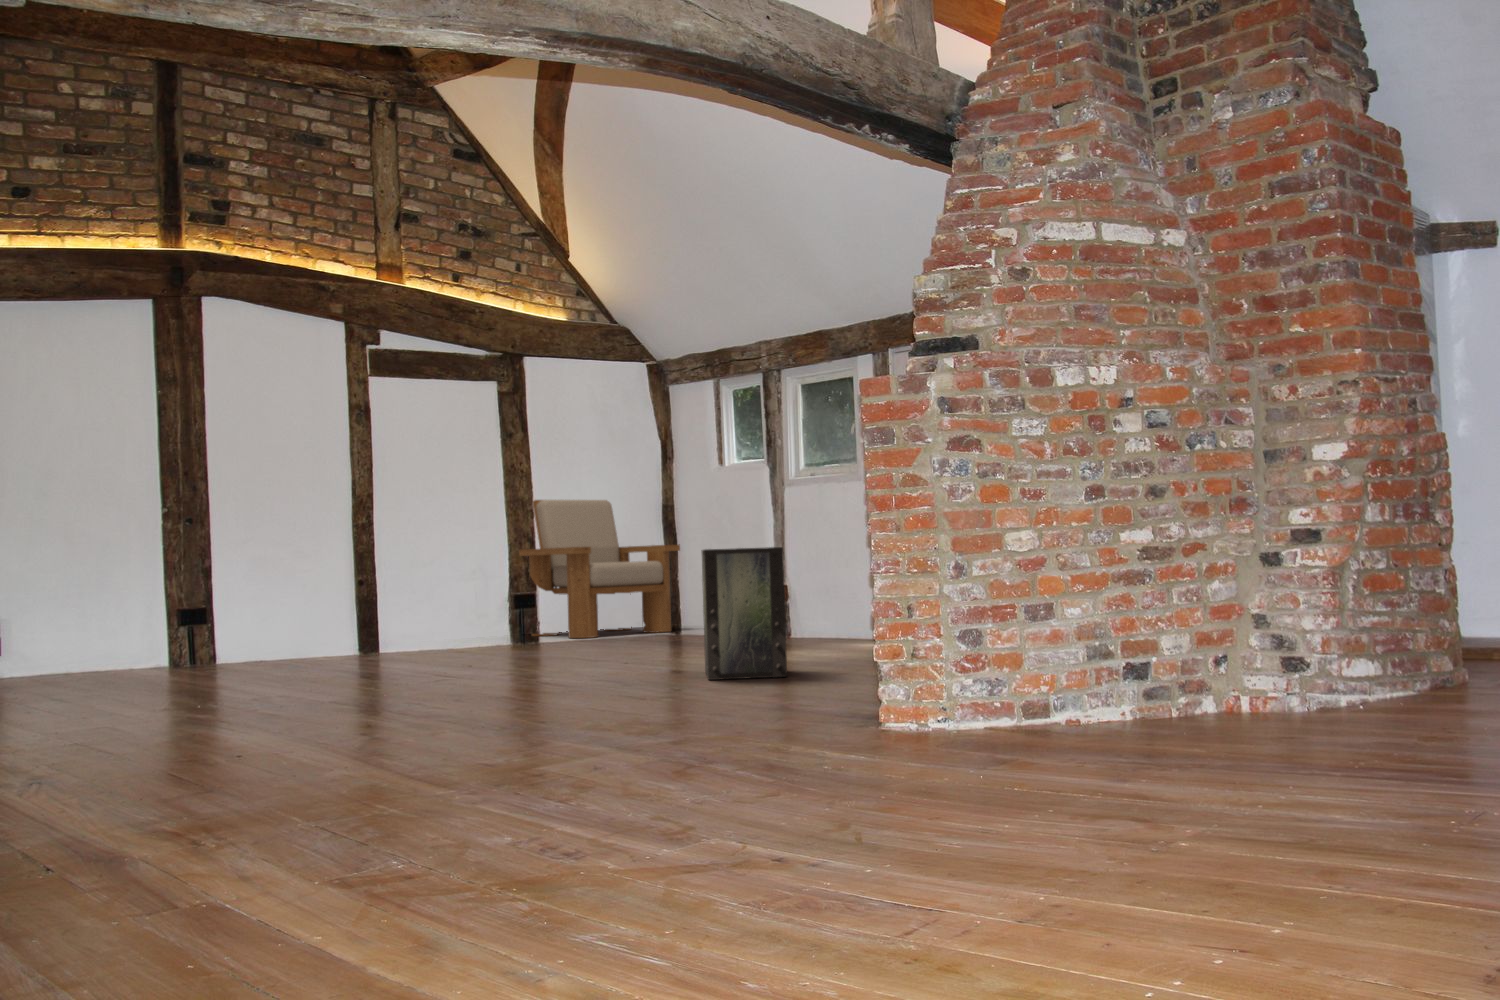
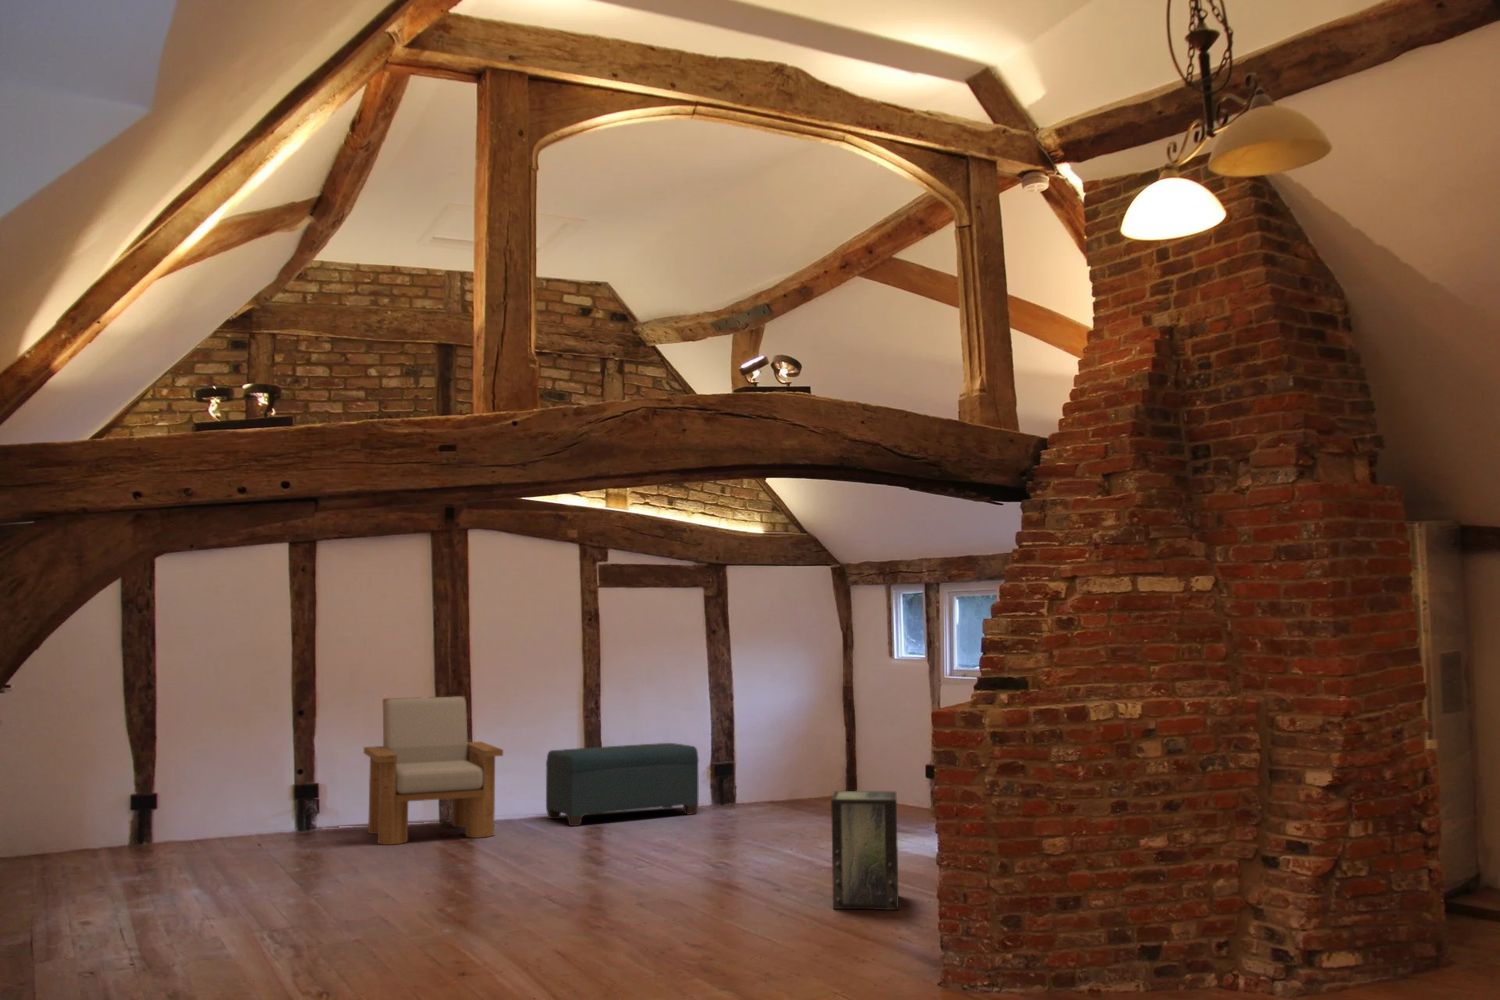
armchair: present [519,500,680,638] -> present [364,696,503,845]
bench: none [312,562,502,653] -> present [546,743,699,826]

